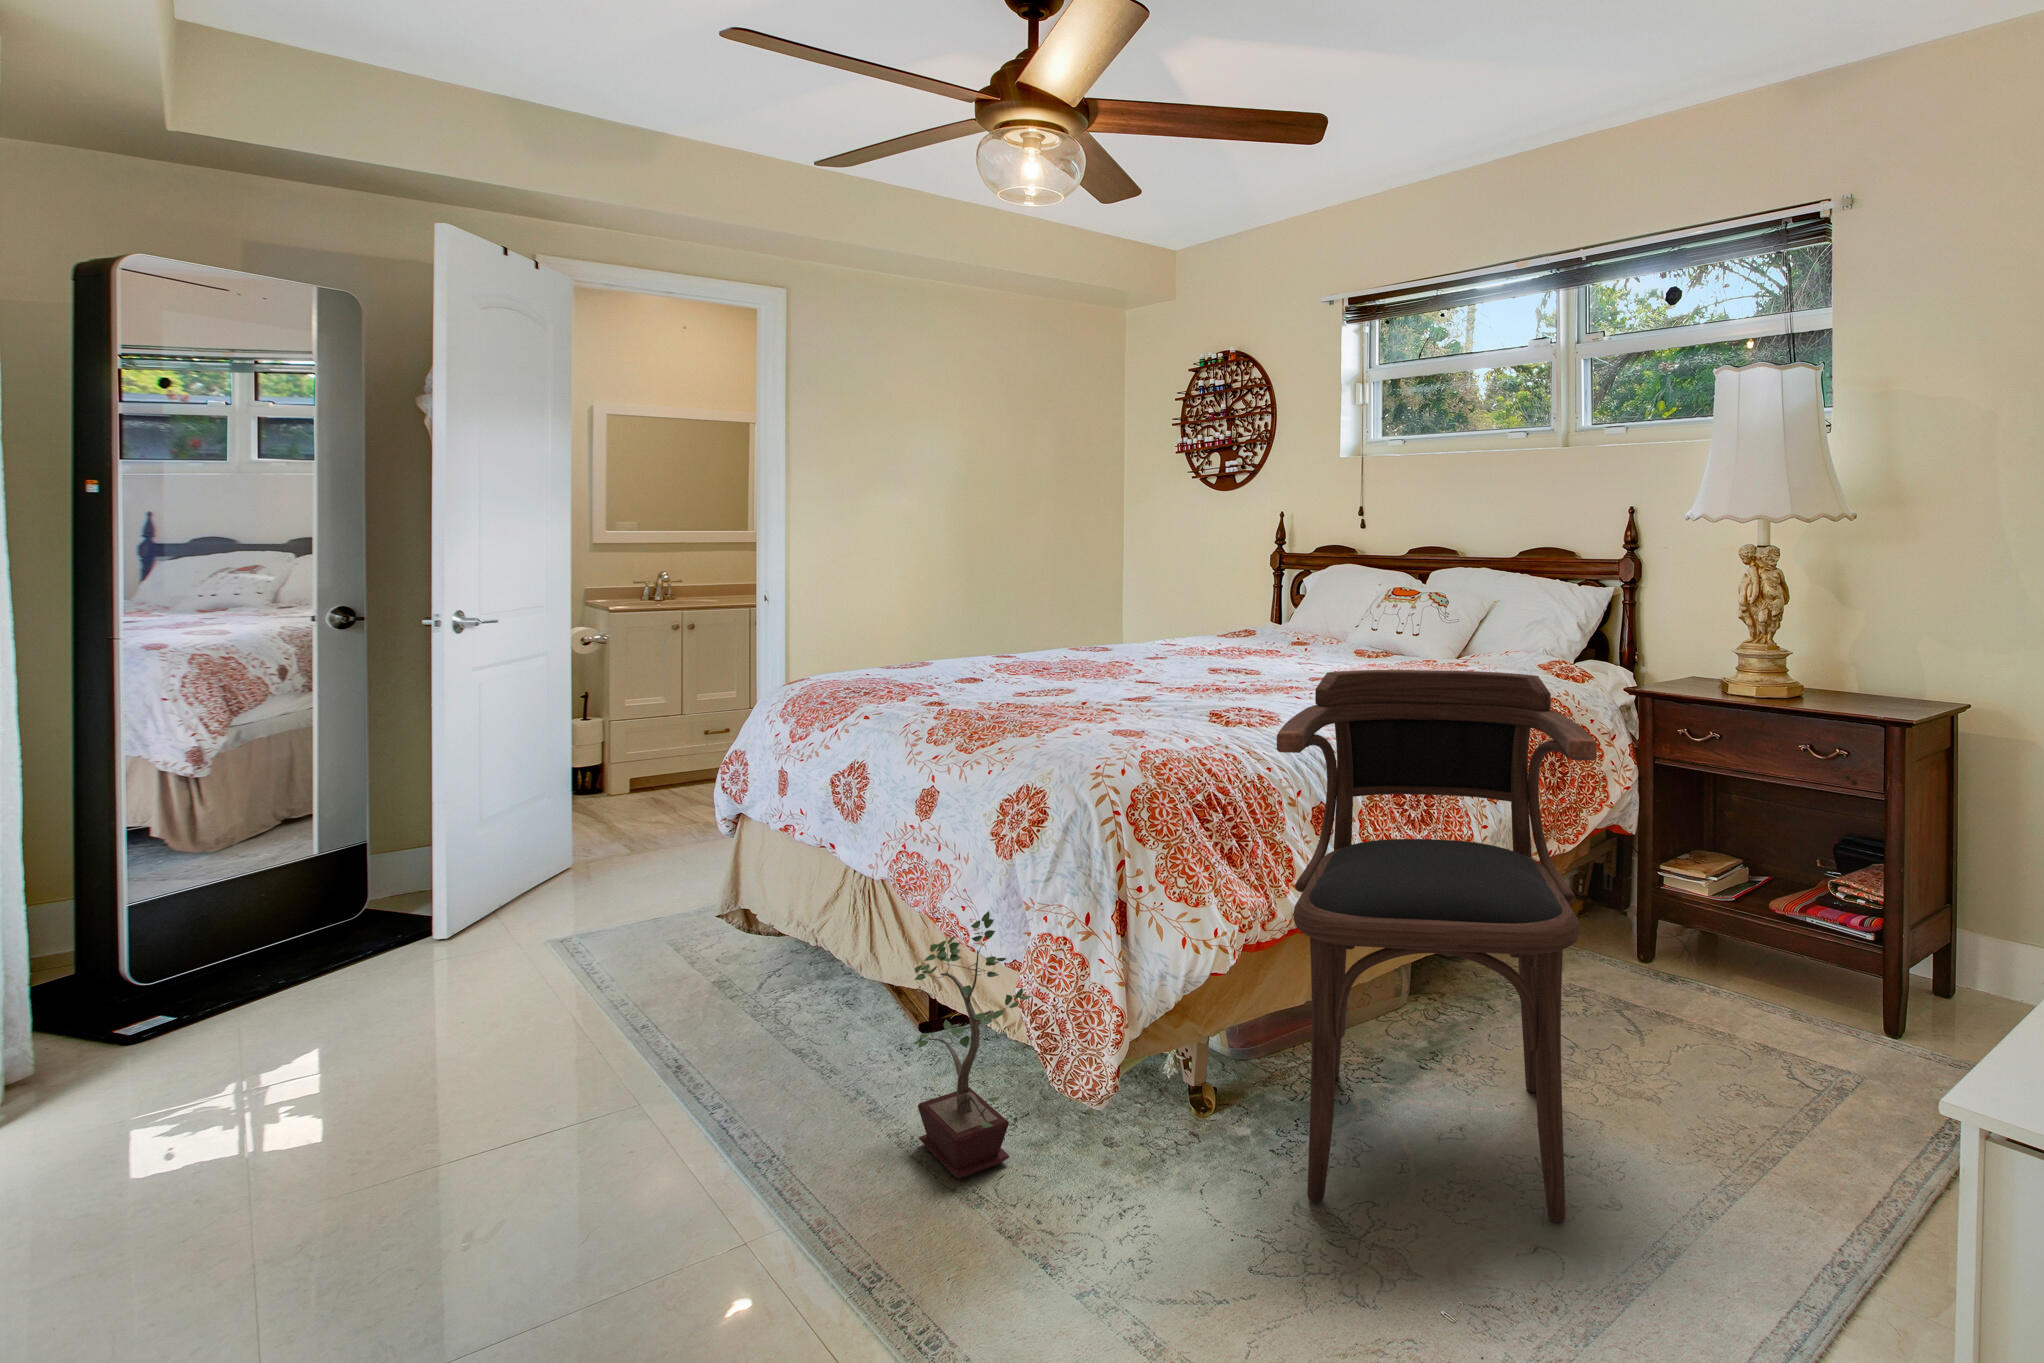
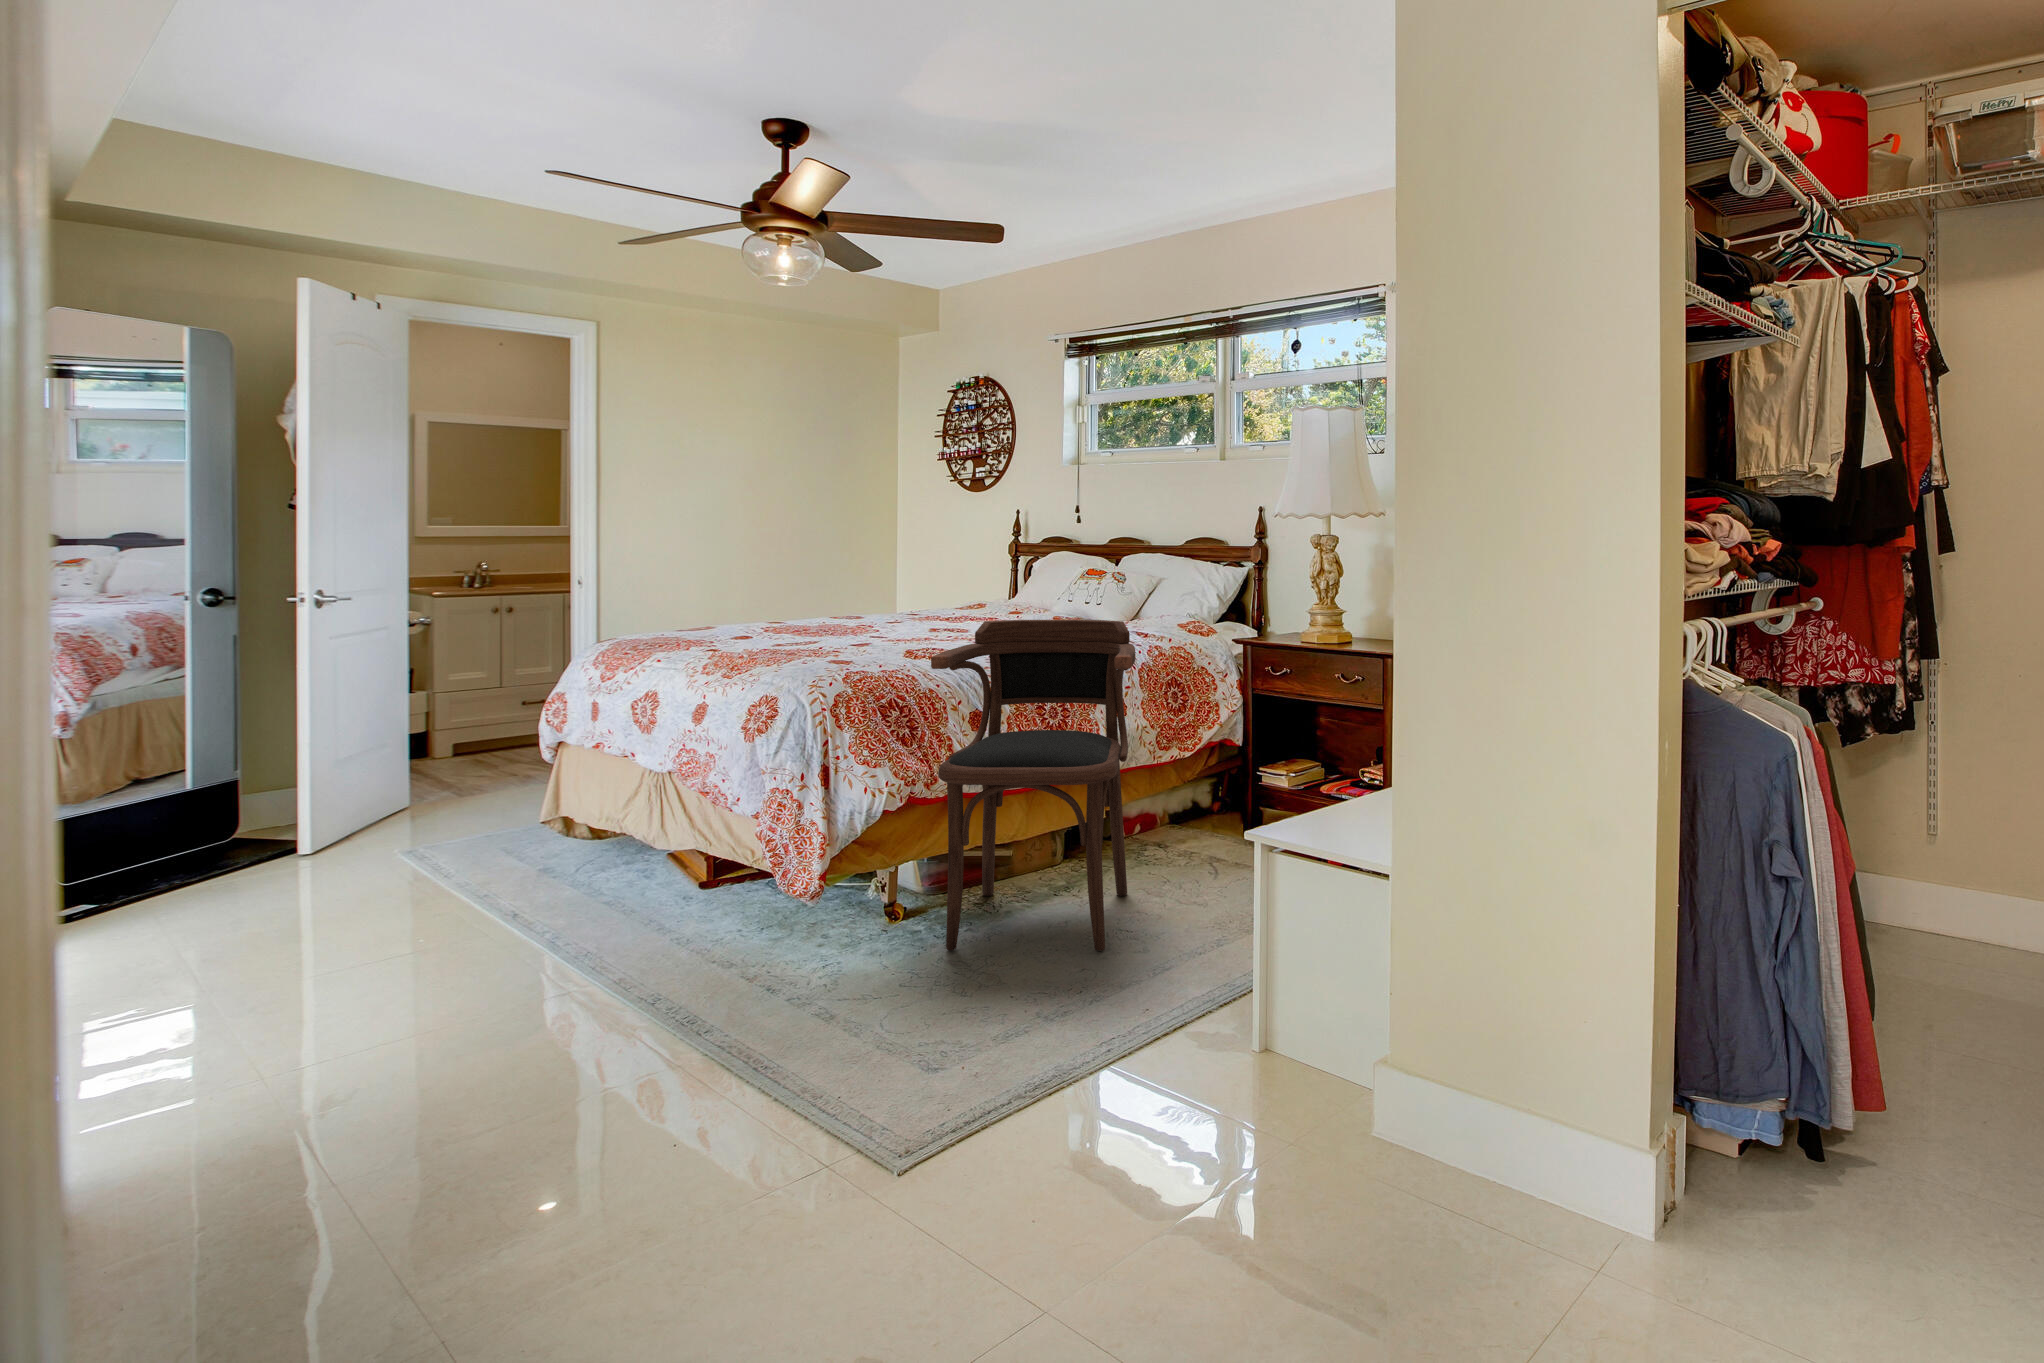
potted plant: present [913,911,1031,1179] -> none [684,778,765,953]

